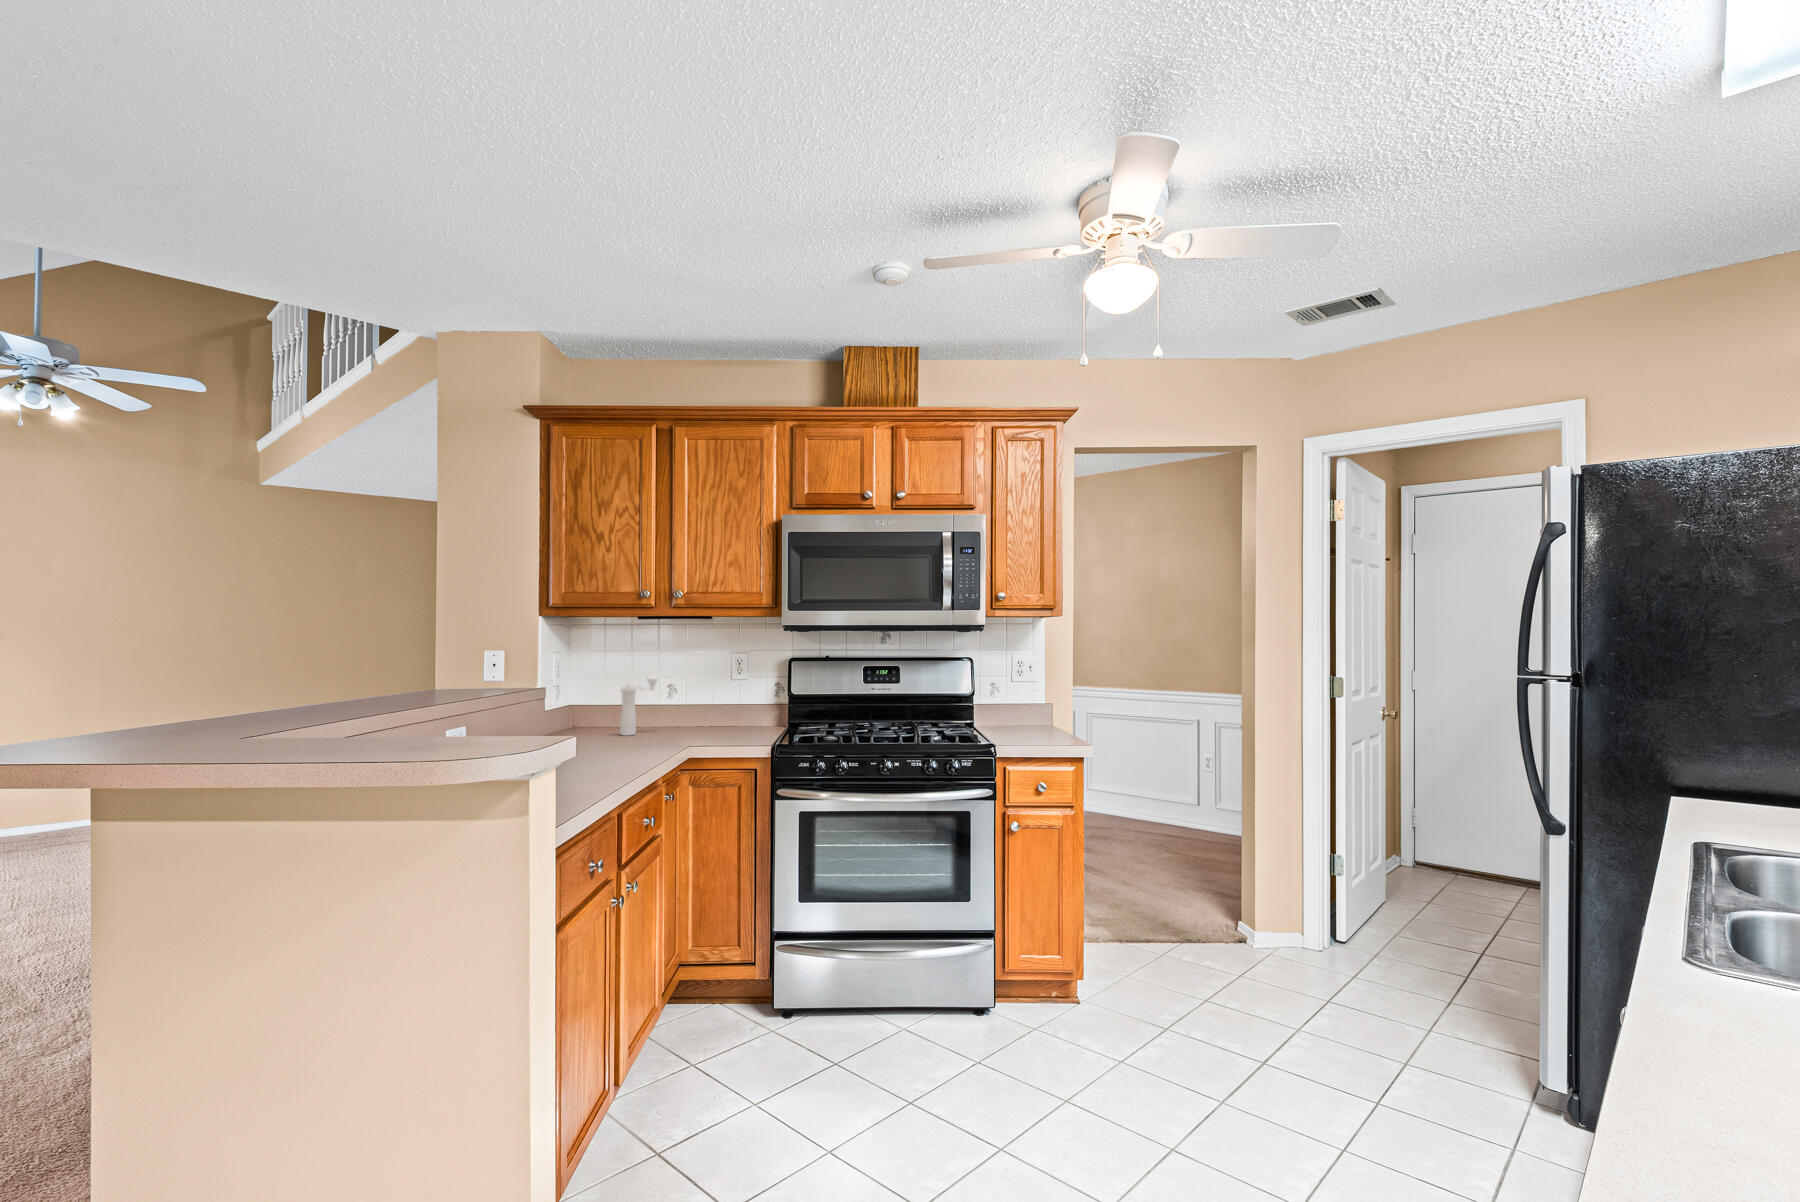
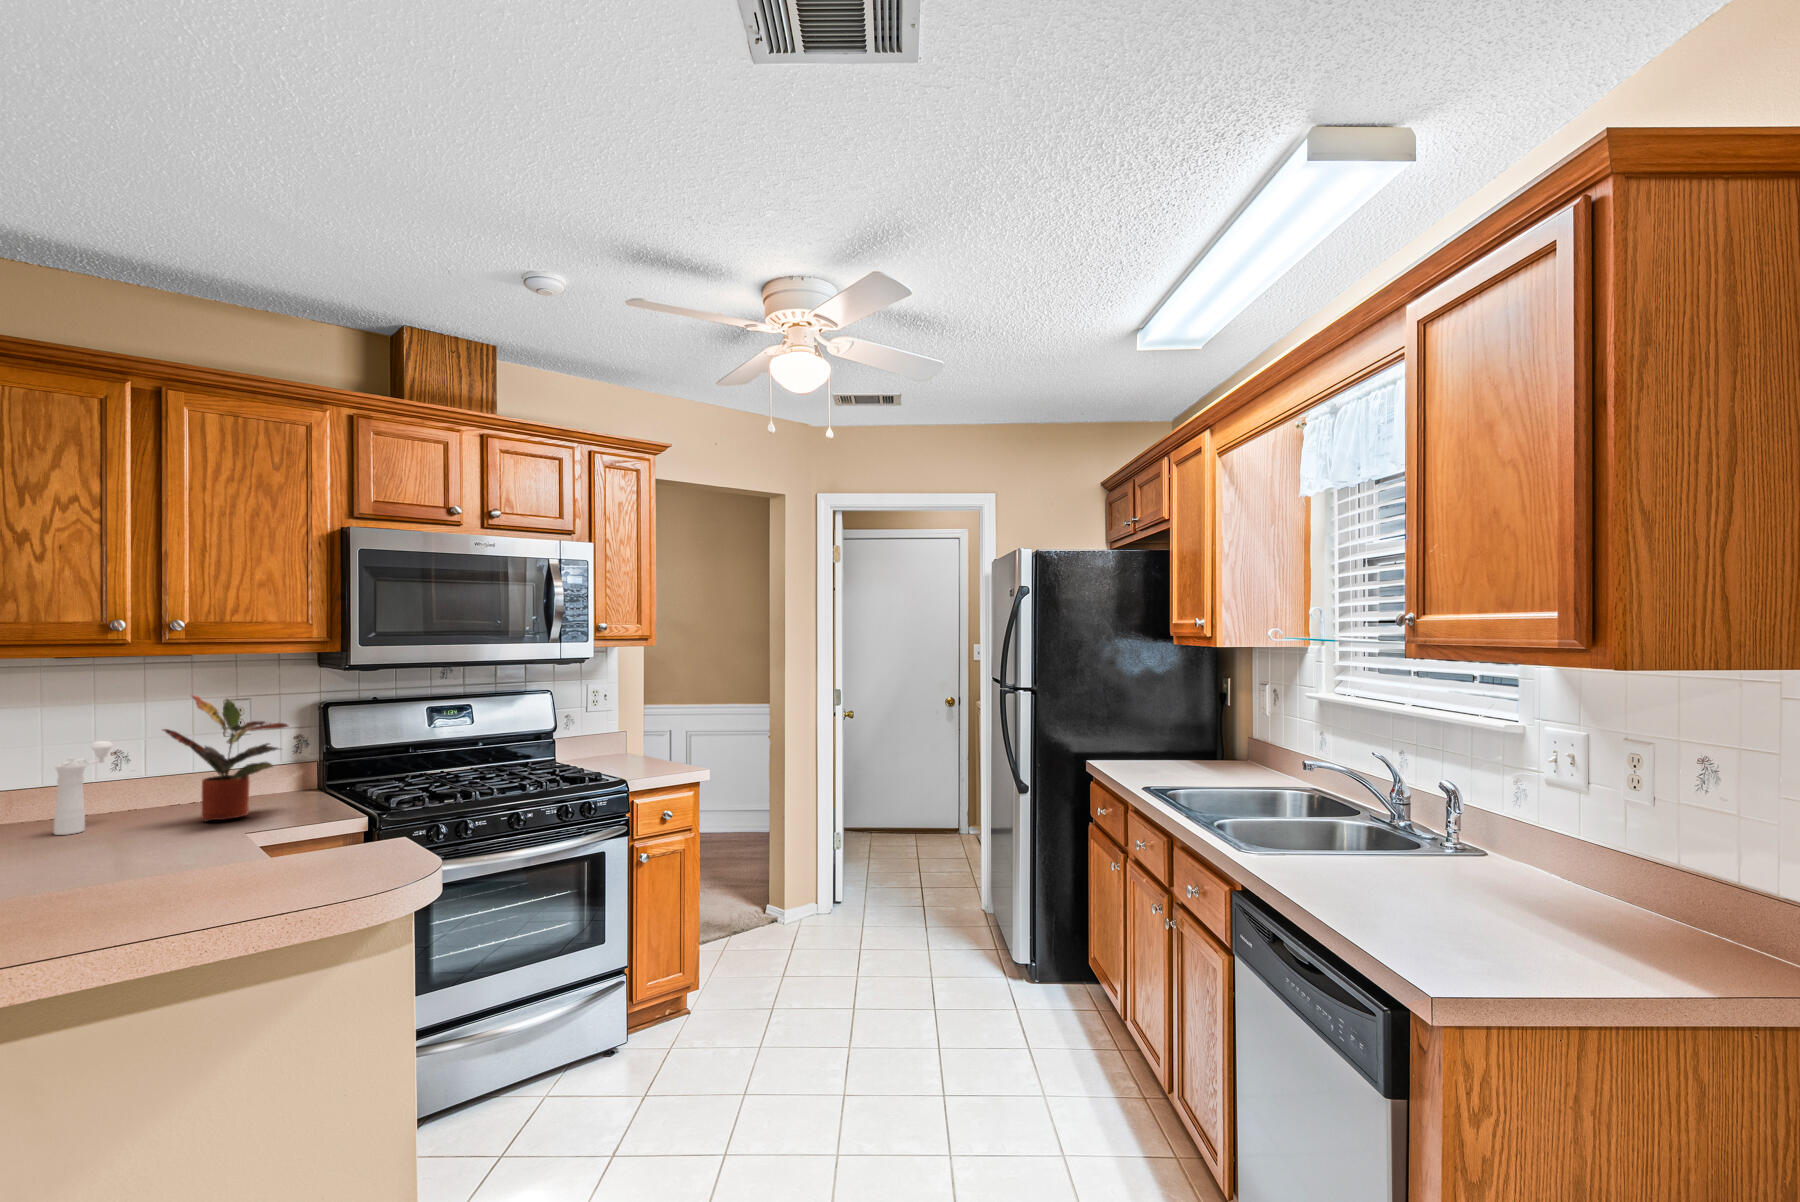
potted plant: none [668,644,744,738] -> present [162,694,288,821]

